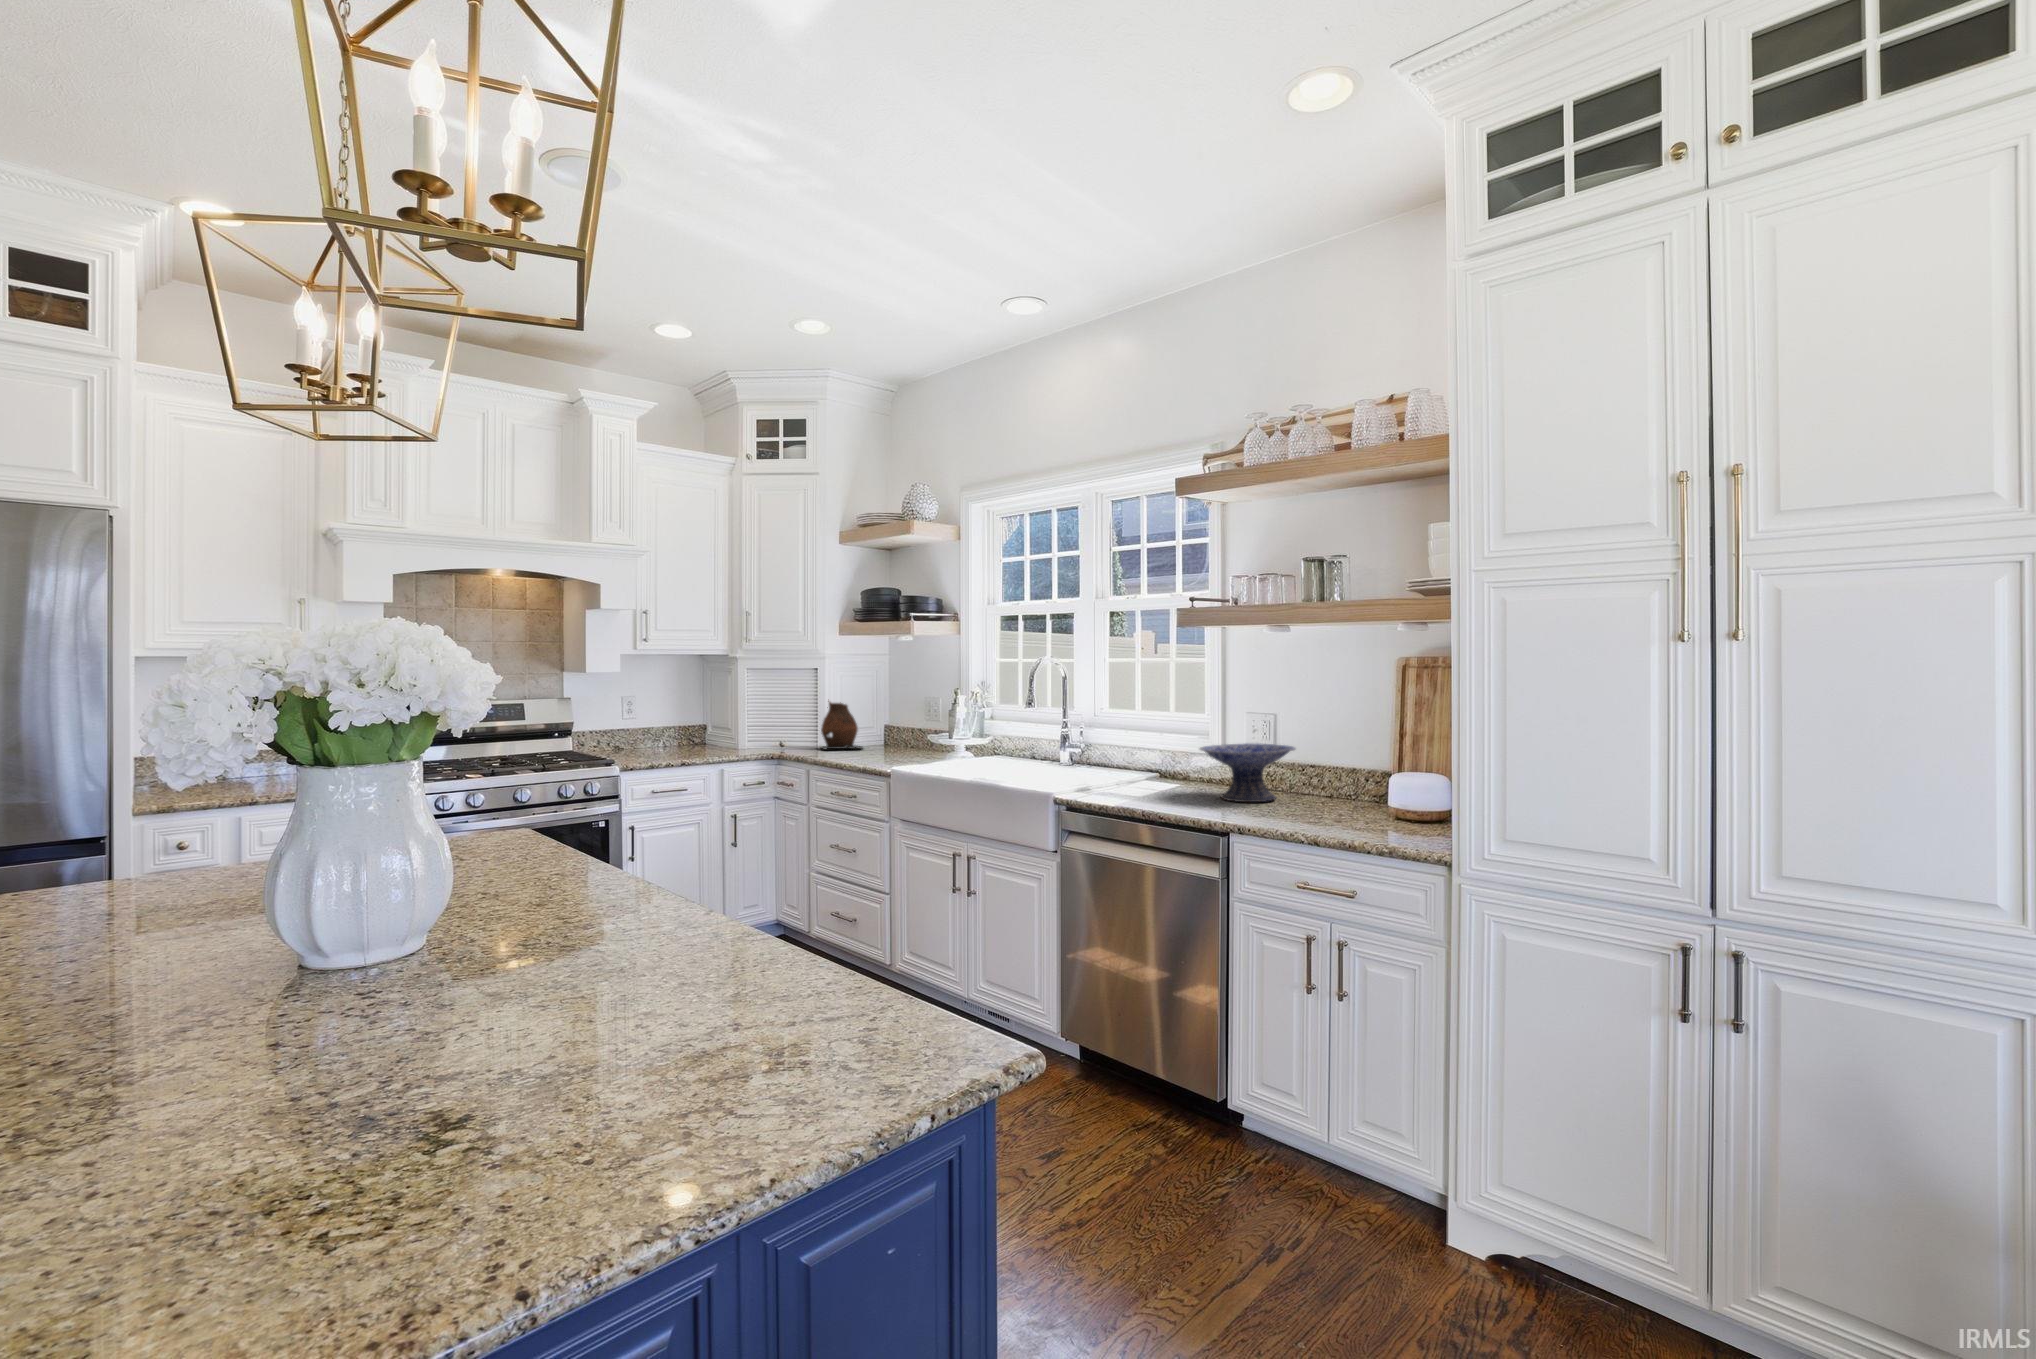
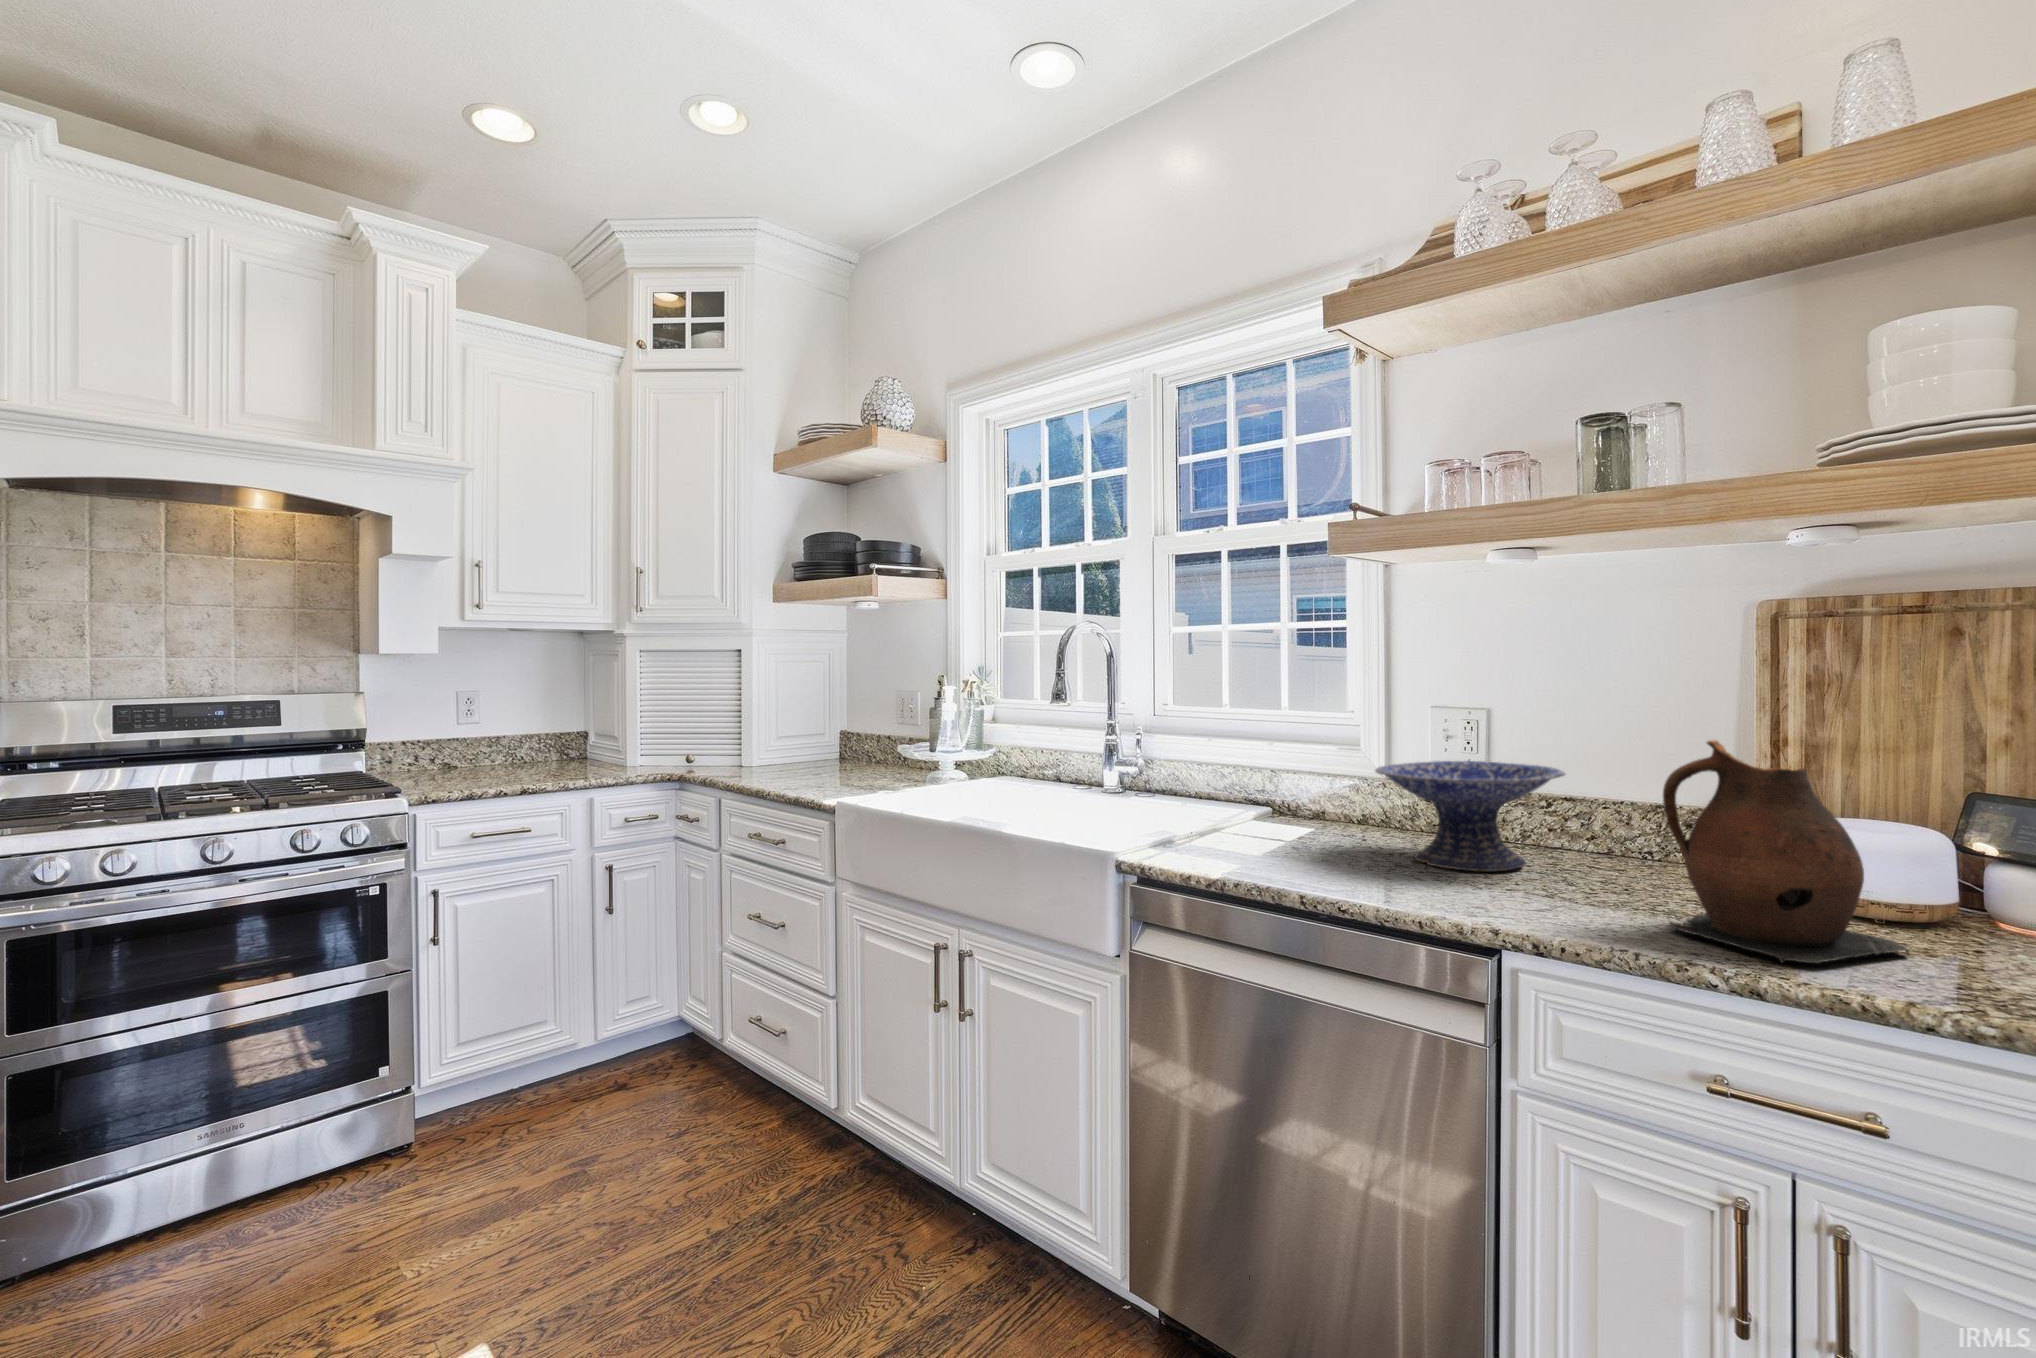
ceramic pitcher: present [821,701,863,750] -> present [1663,740,1909,963]

